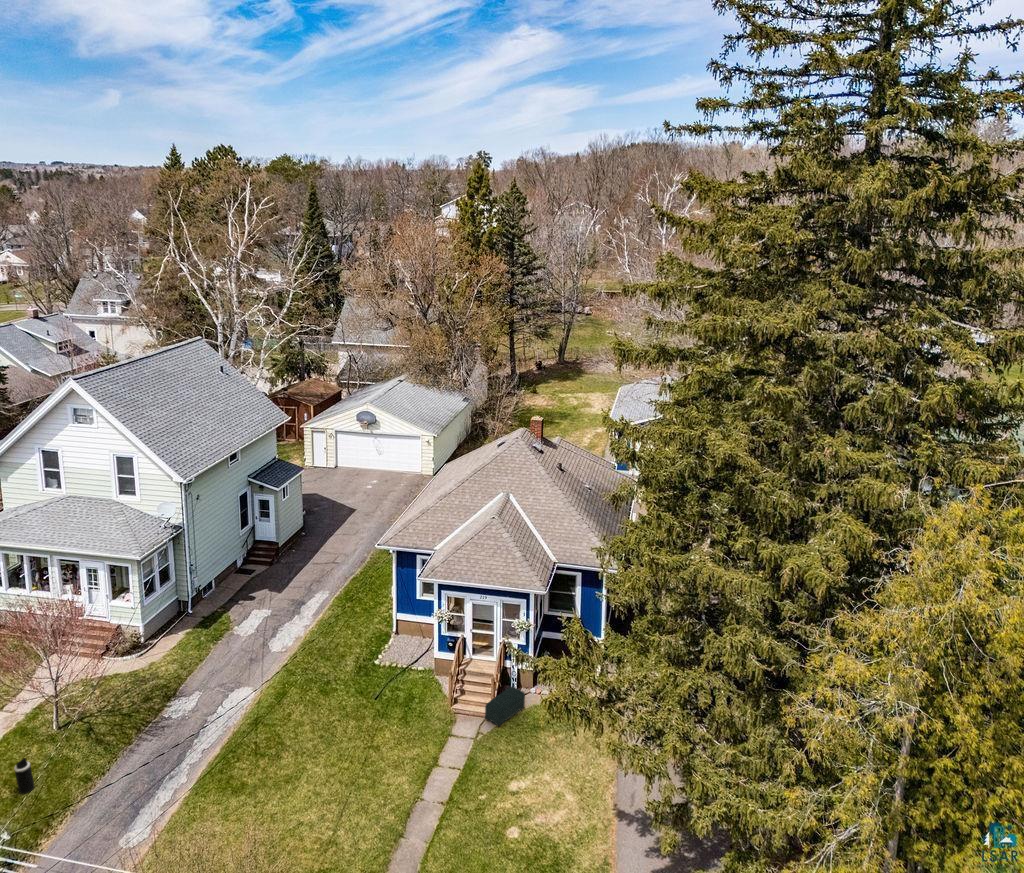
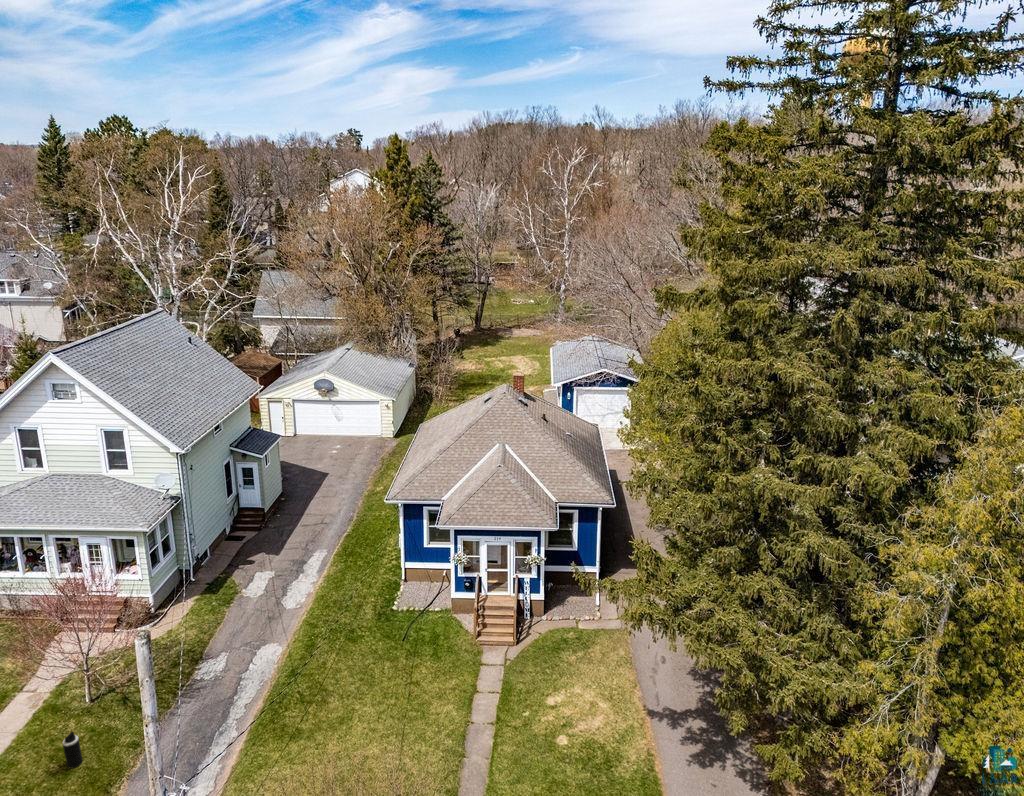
bench: present [485,687,525,727] -> none [510,615,543,653]

